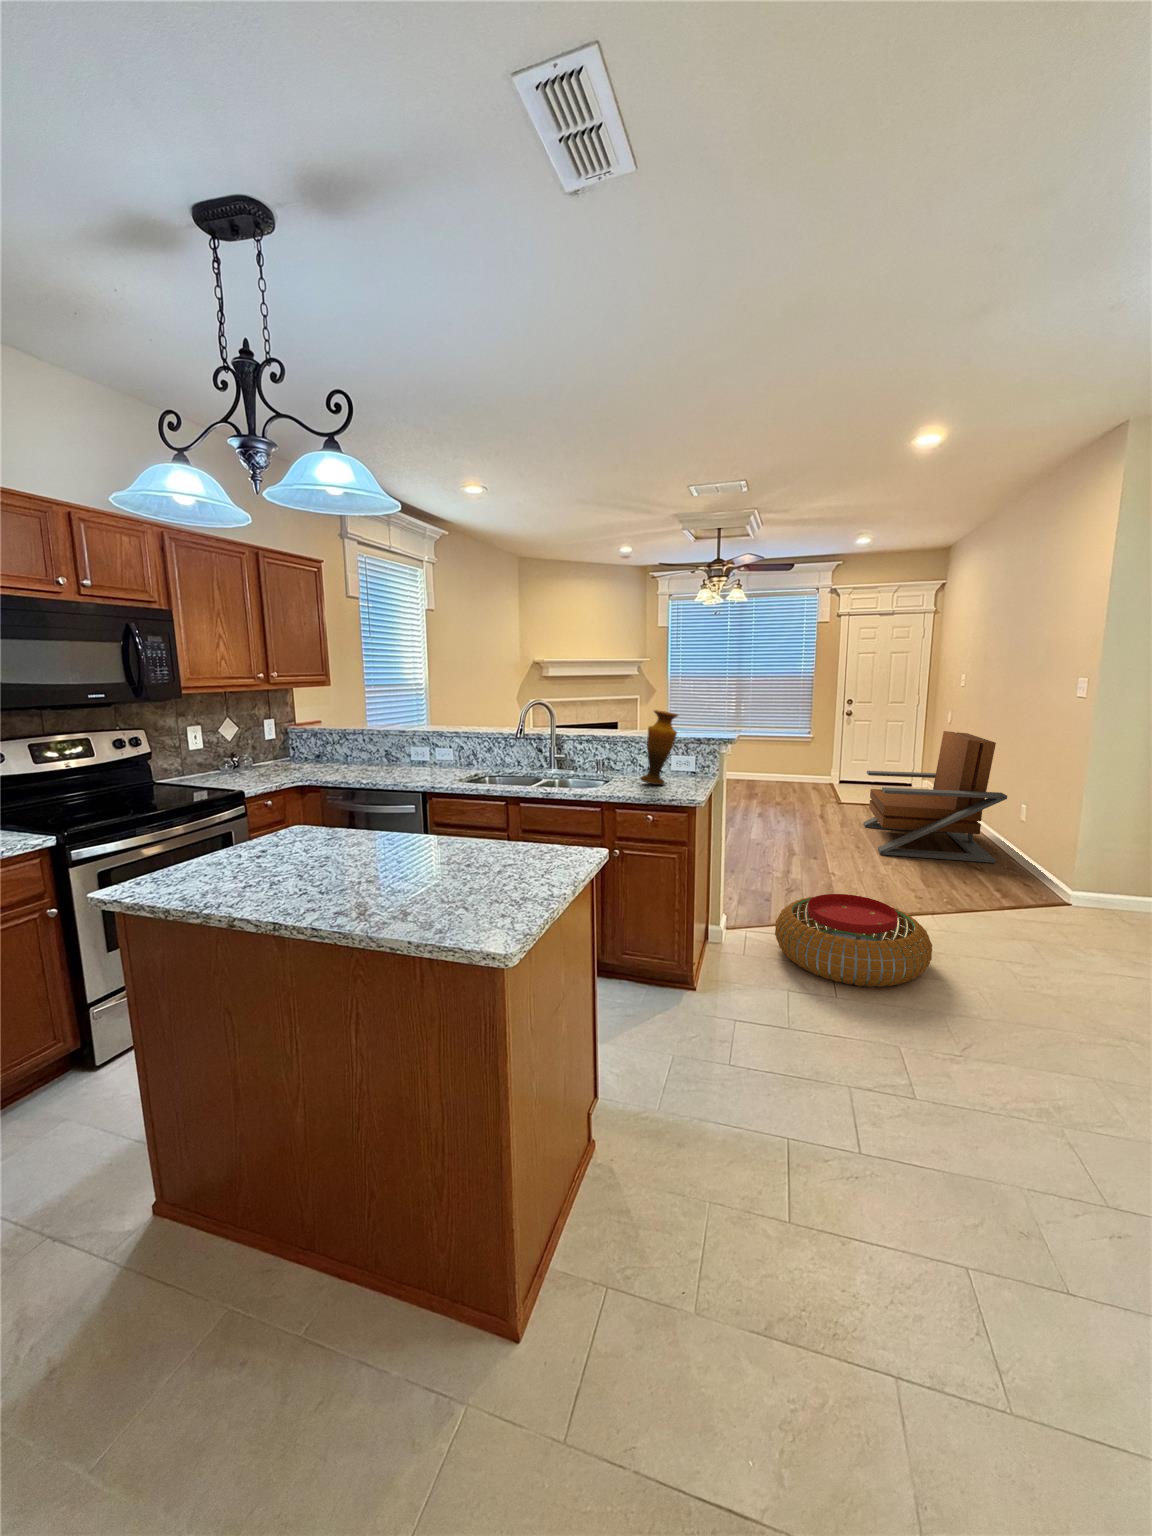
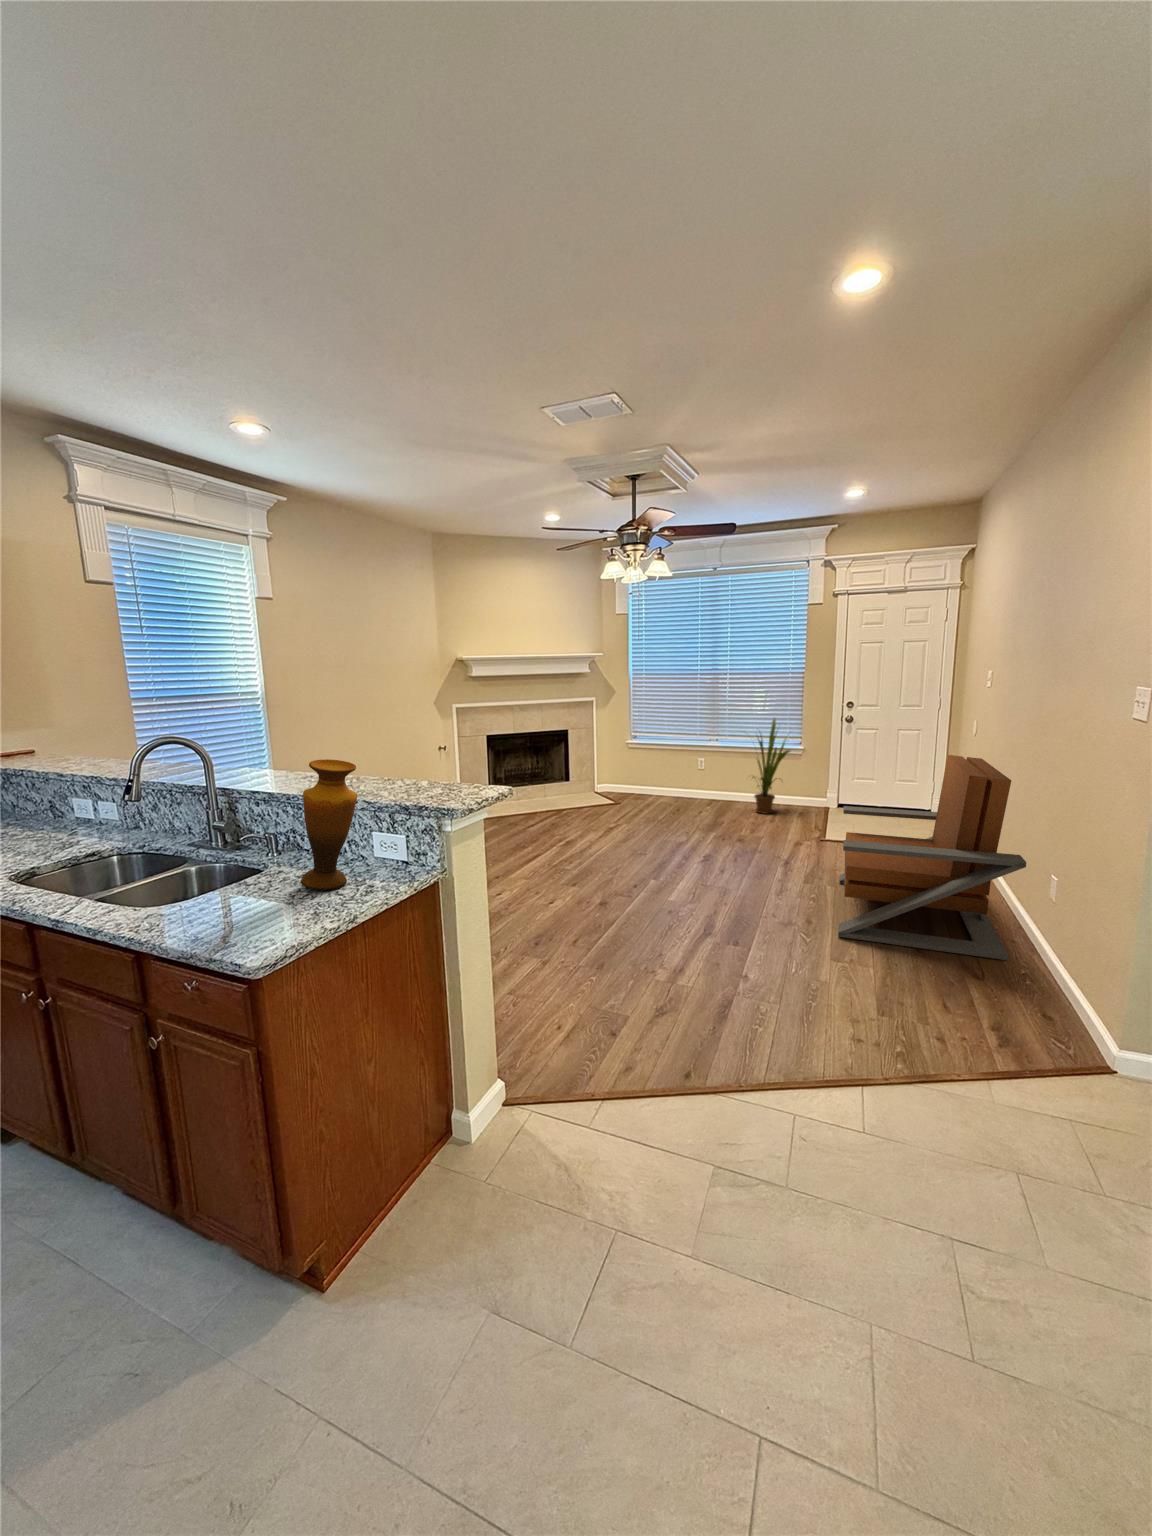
house plant: none [763,711,806,787] -> present [753,718,790,814]
pouf: present [775,894,932,987] -> none [553,1055,811,1292]

